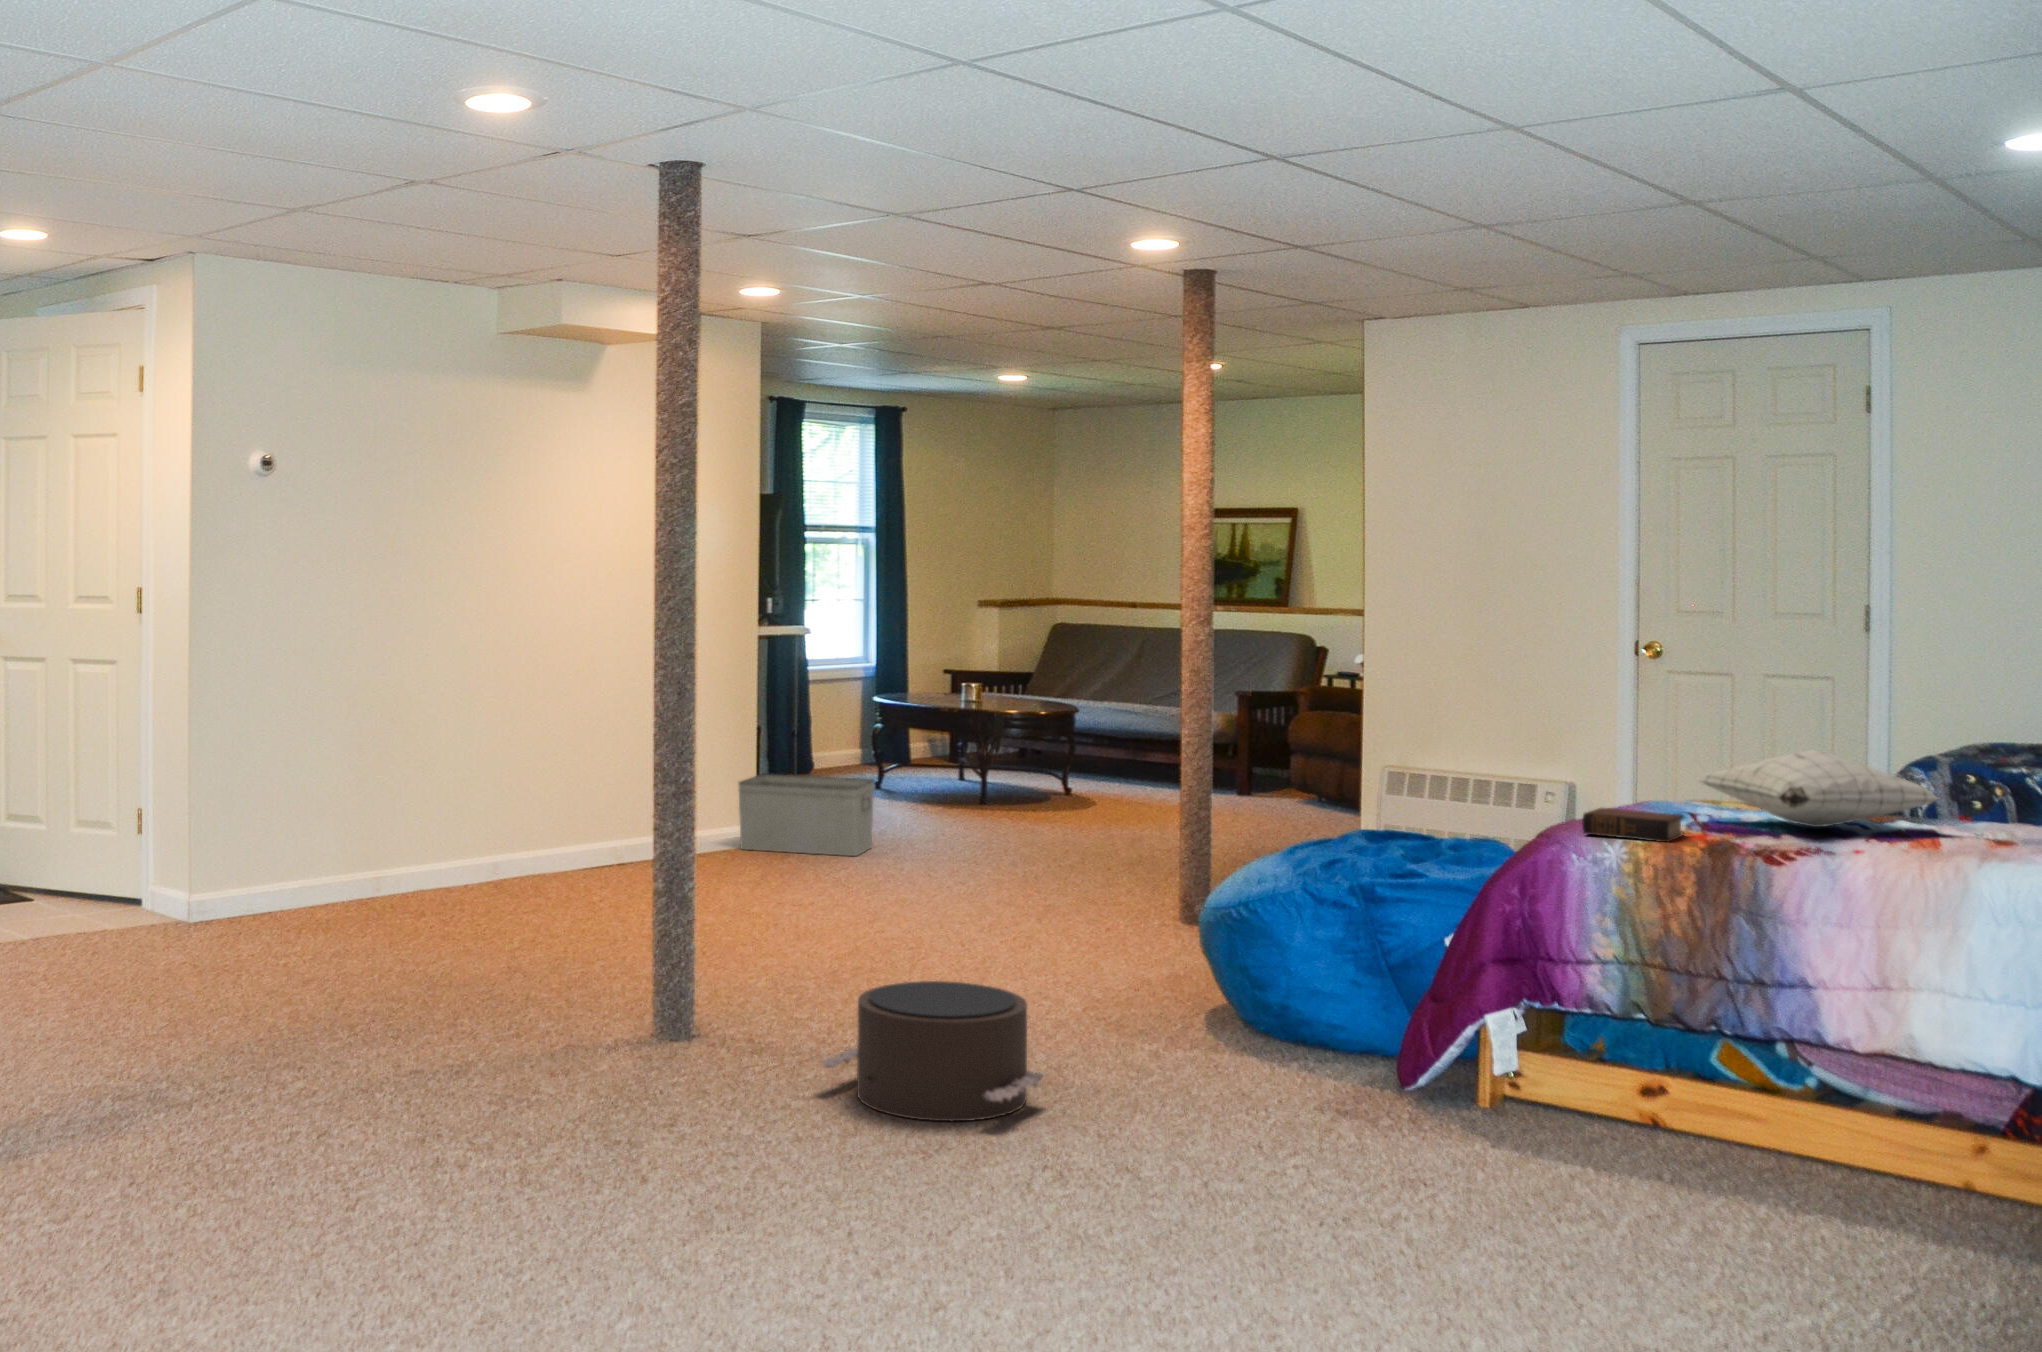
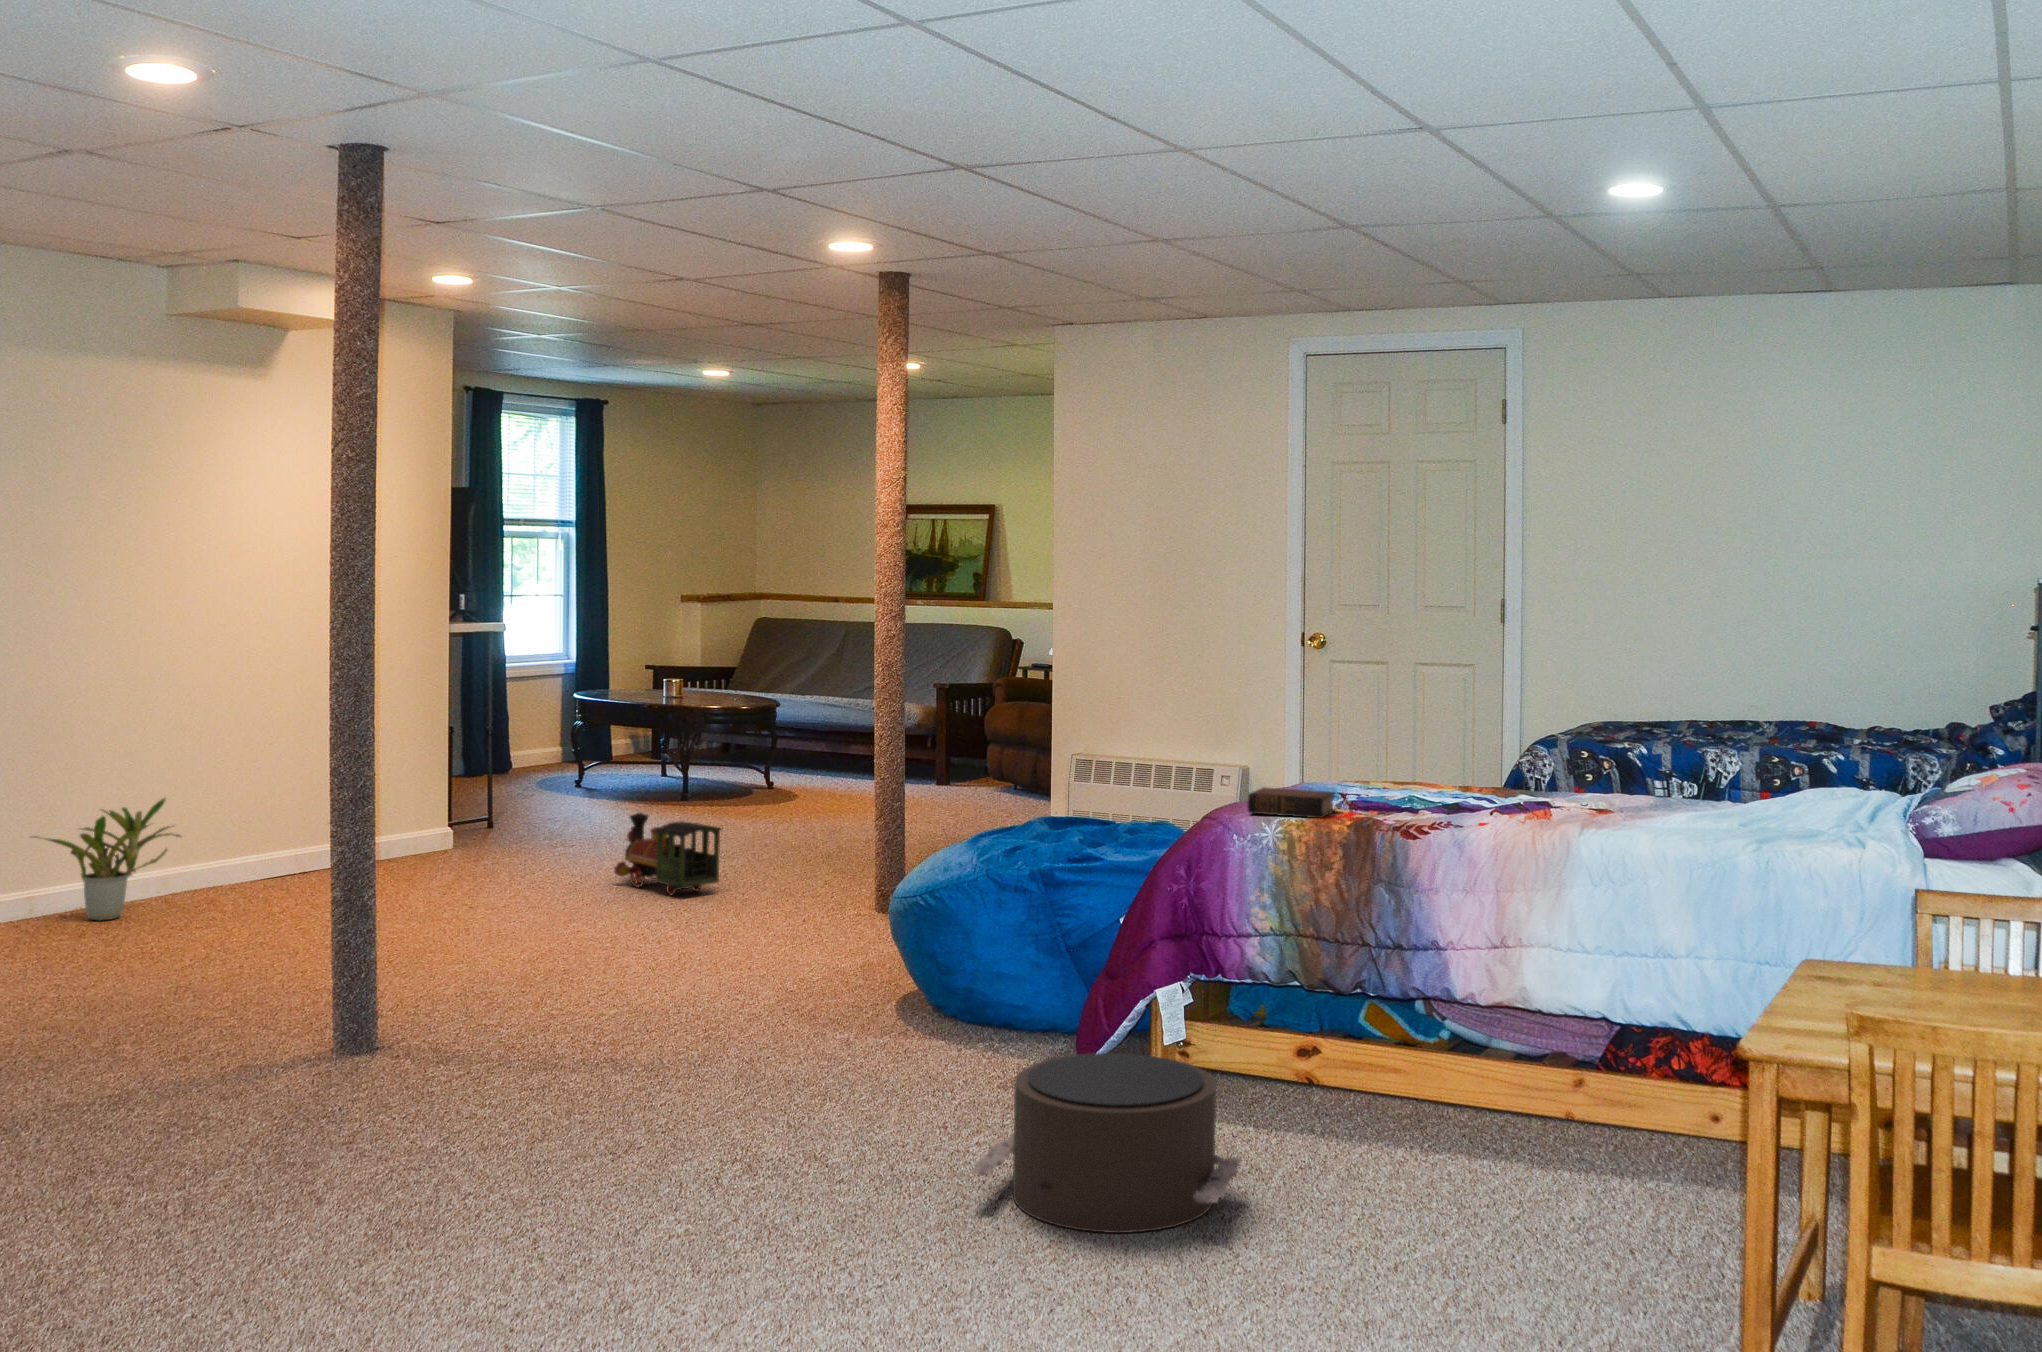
pillow: present [1698,750,1937,827] -> none [1344,728,1544,799]
storage bin: present [738,774,874,856] -> none [413,778,566,861]
potted plant: none [429,783,548,891] -> present [35,798,180,921]
toy train: none [924,813,1028,895] -> present [614,813,721,895]
pouf: present [822,981,1045,1121] -> present [973,1053,1240,1233]

